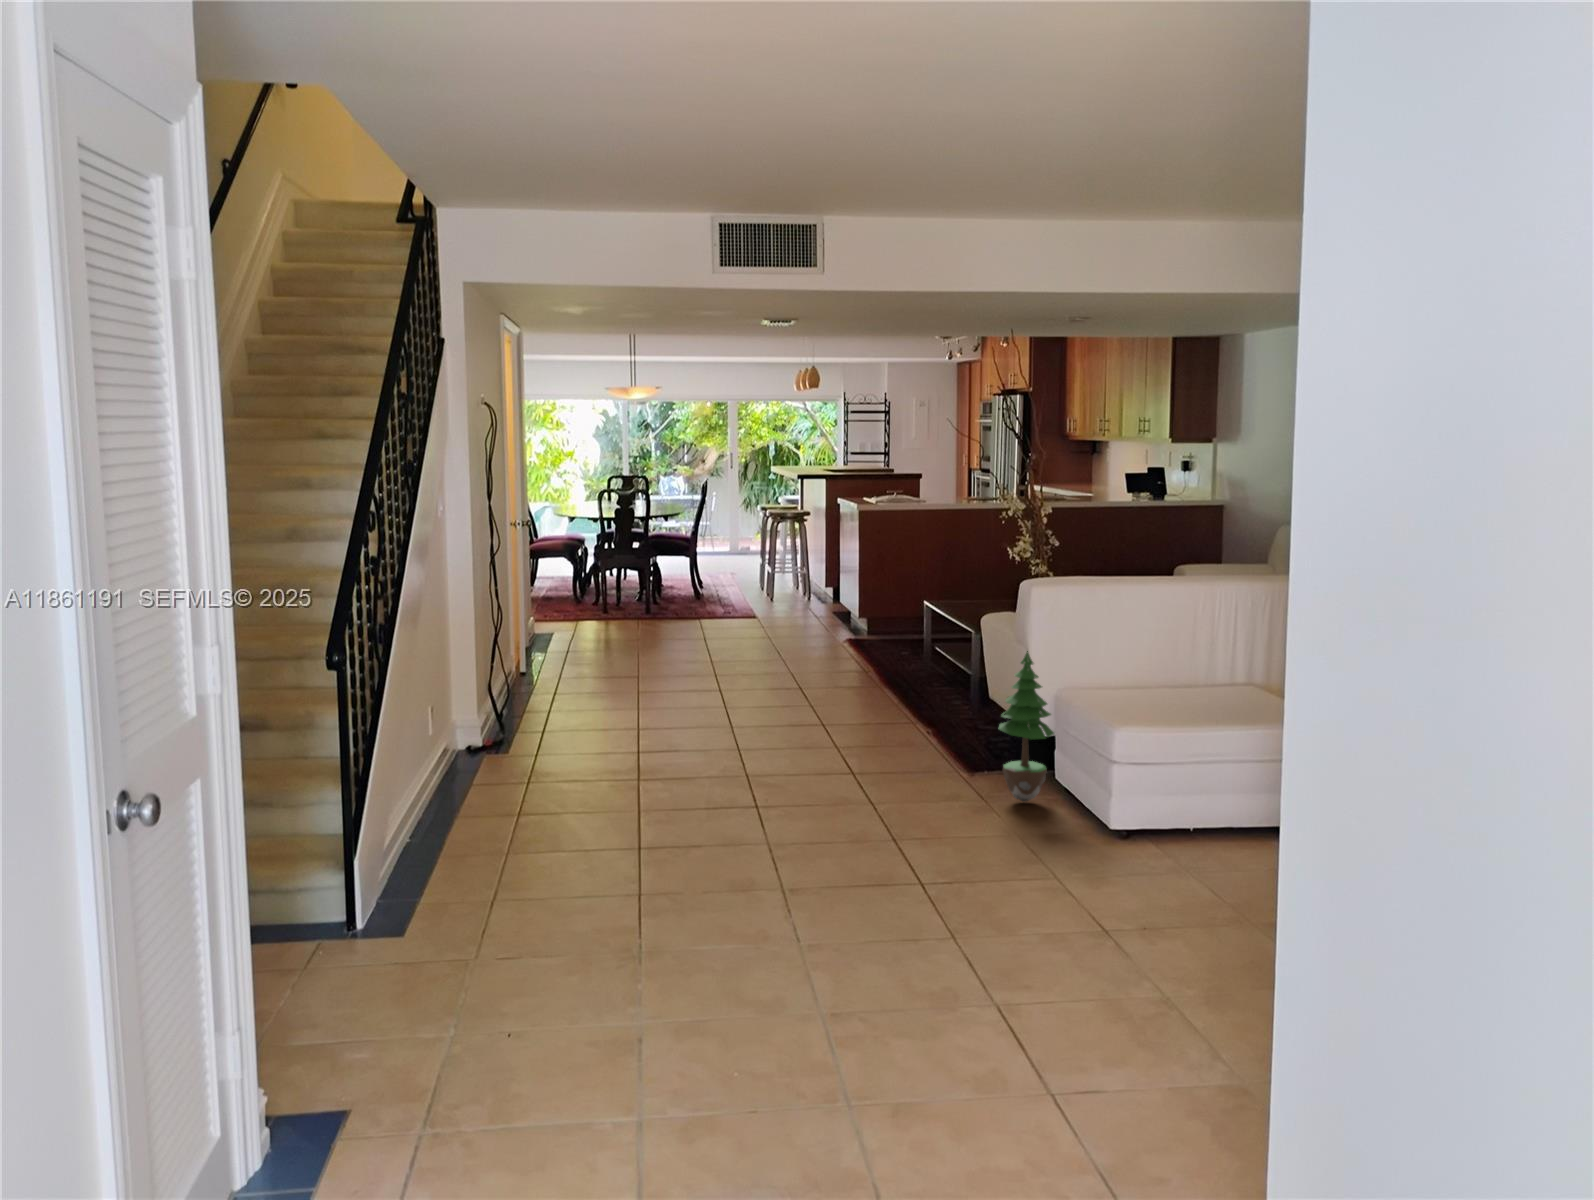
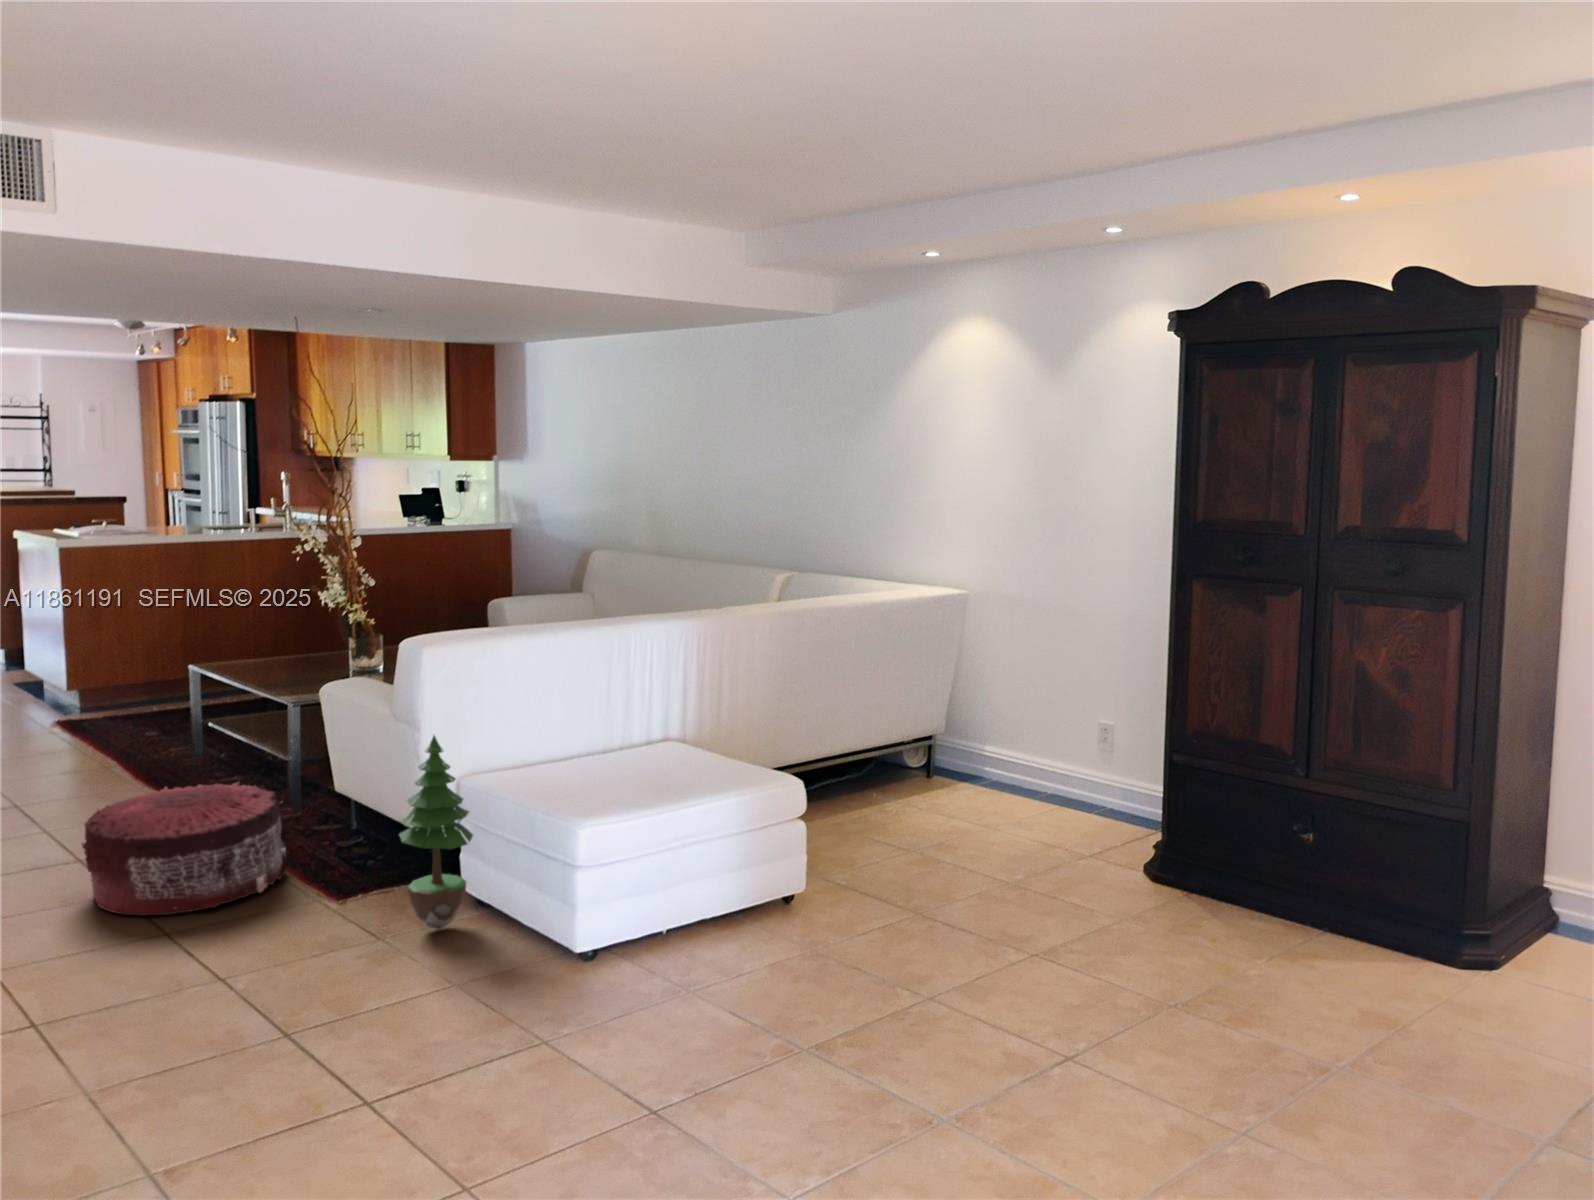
pouf: none [814,677,946,762] -> present [82,782,290,915]

